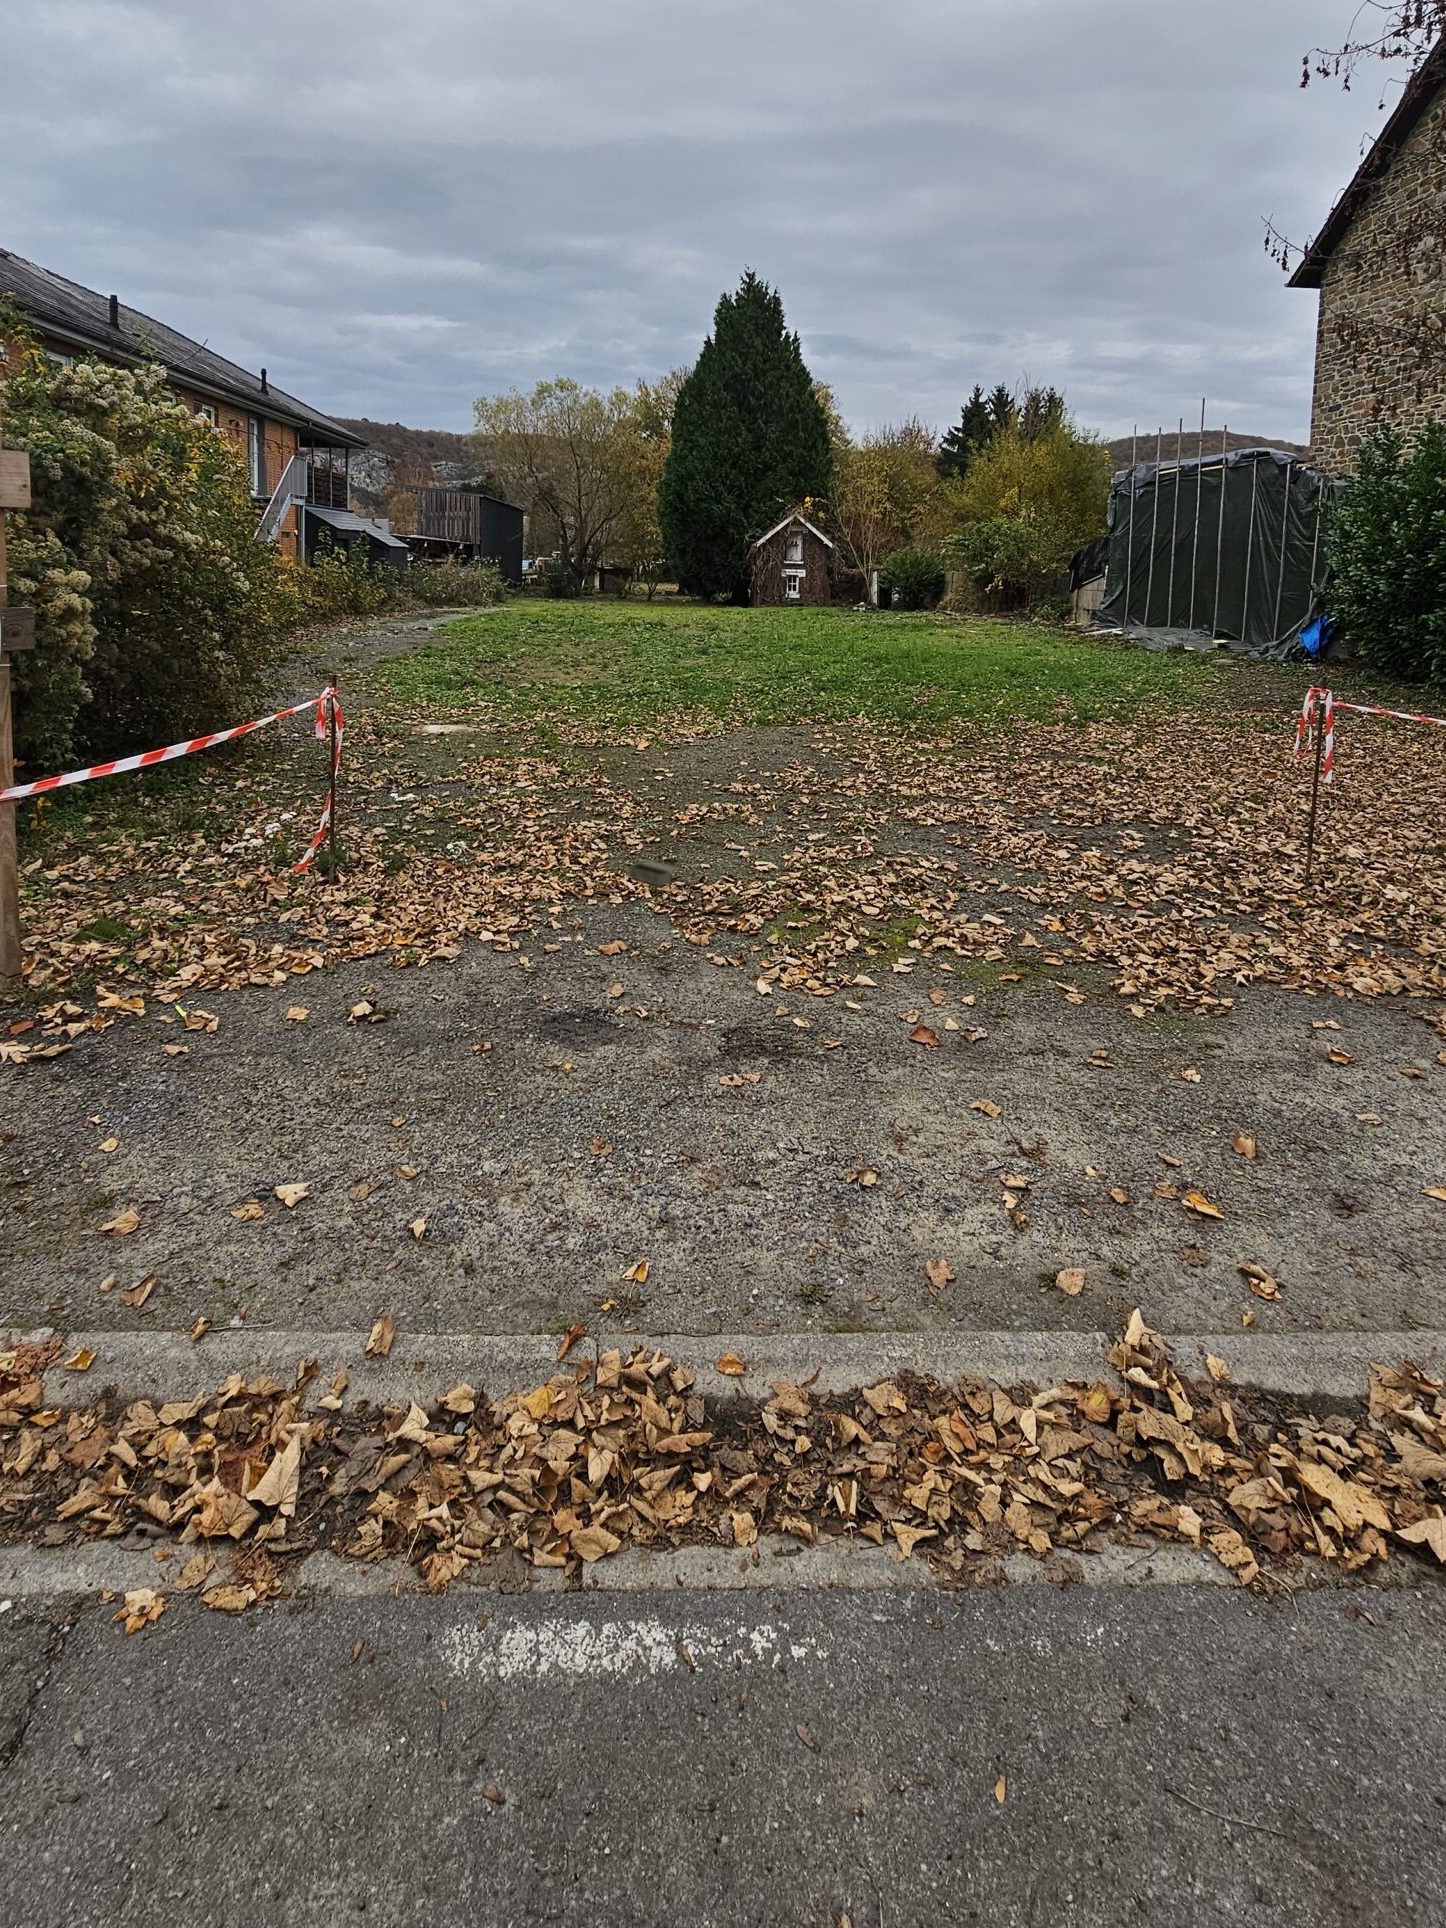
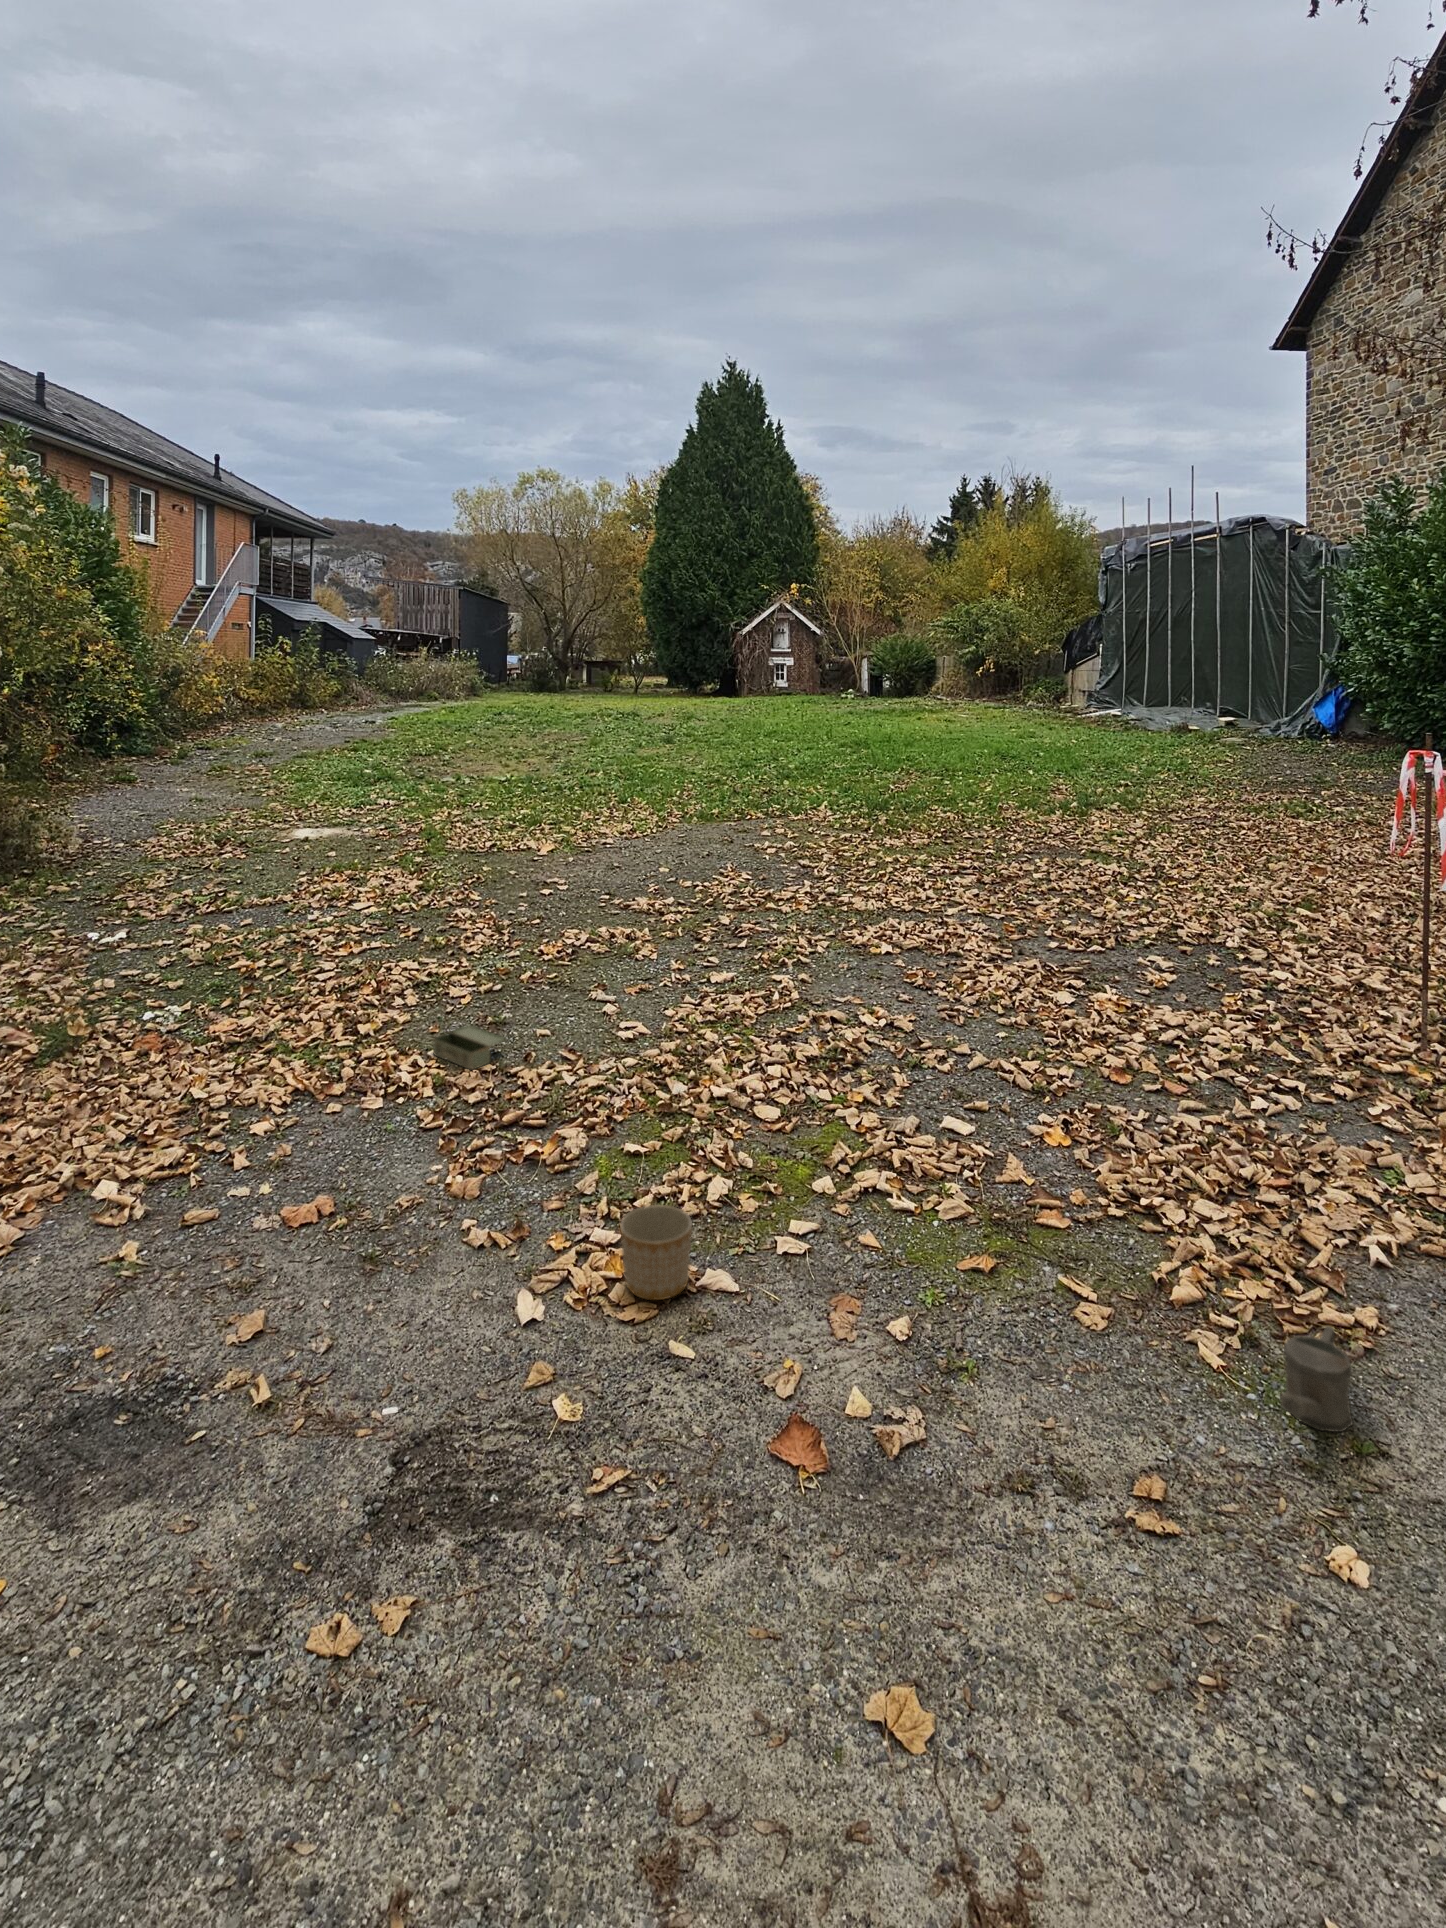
planter: none [807,942,849,989] -> present [620,1205,692,1300]
watering can: none [1169,995,1209,1039] -> present [1281,1326,1353,1432]

